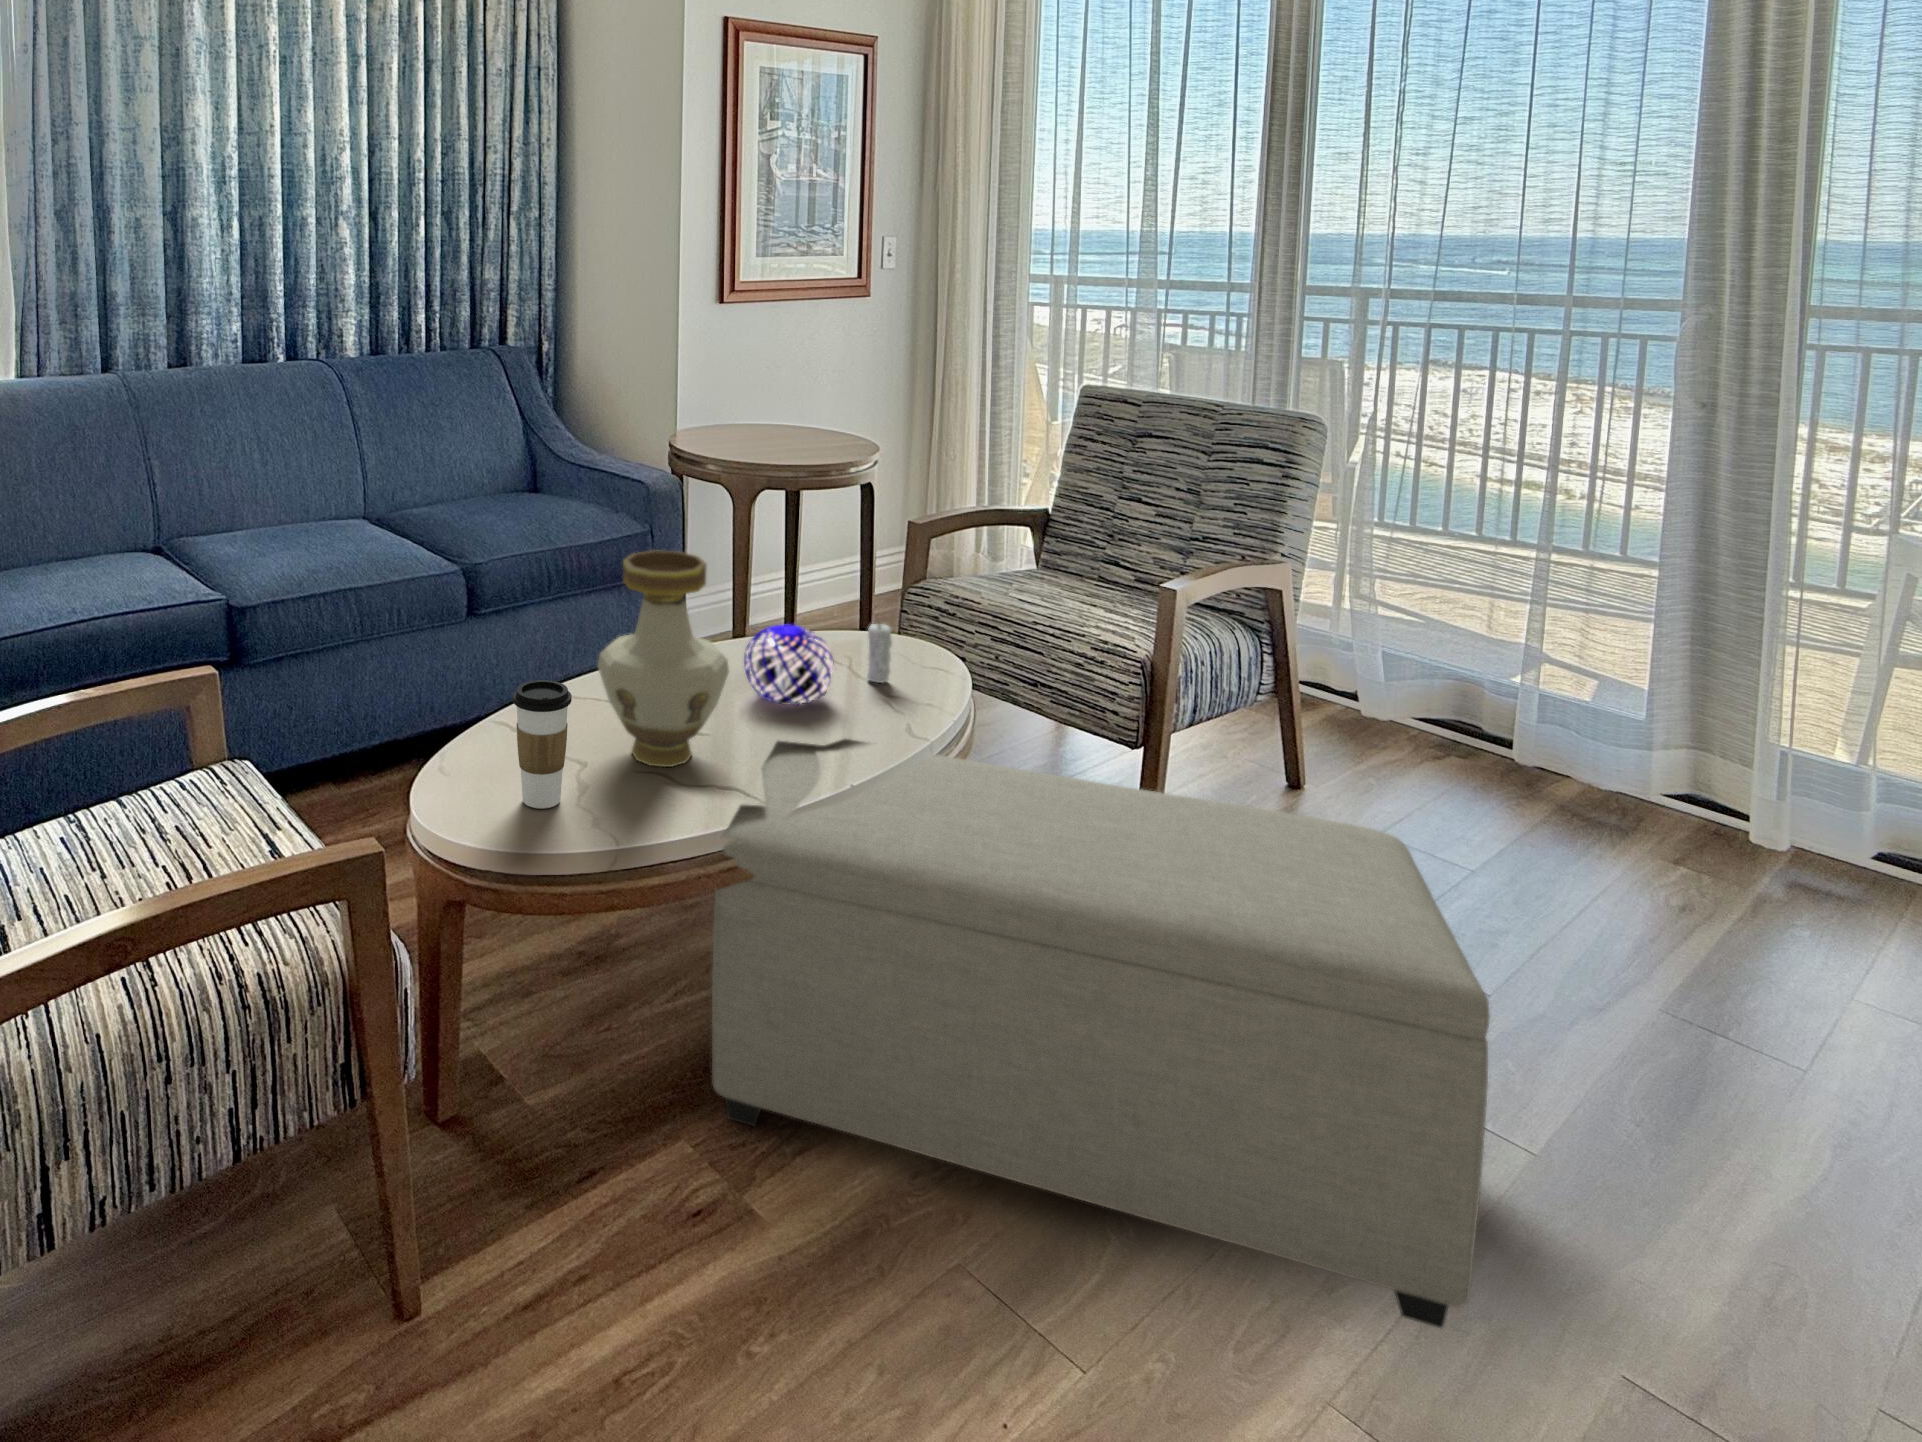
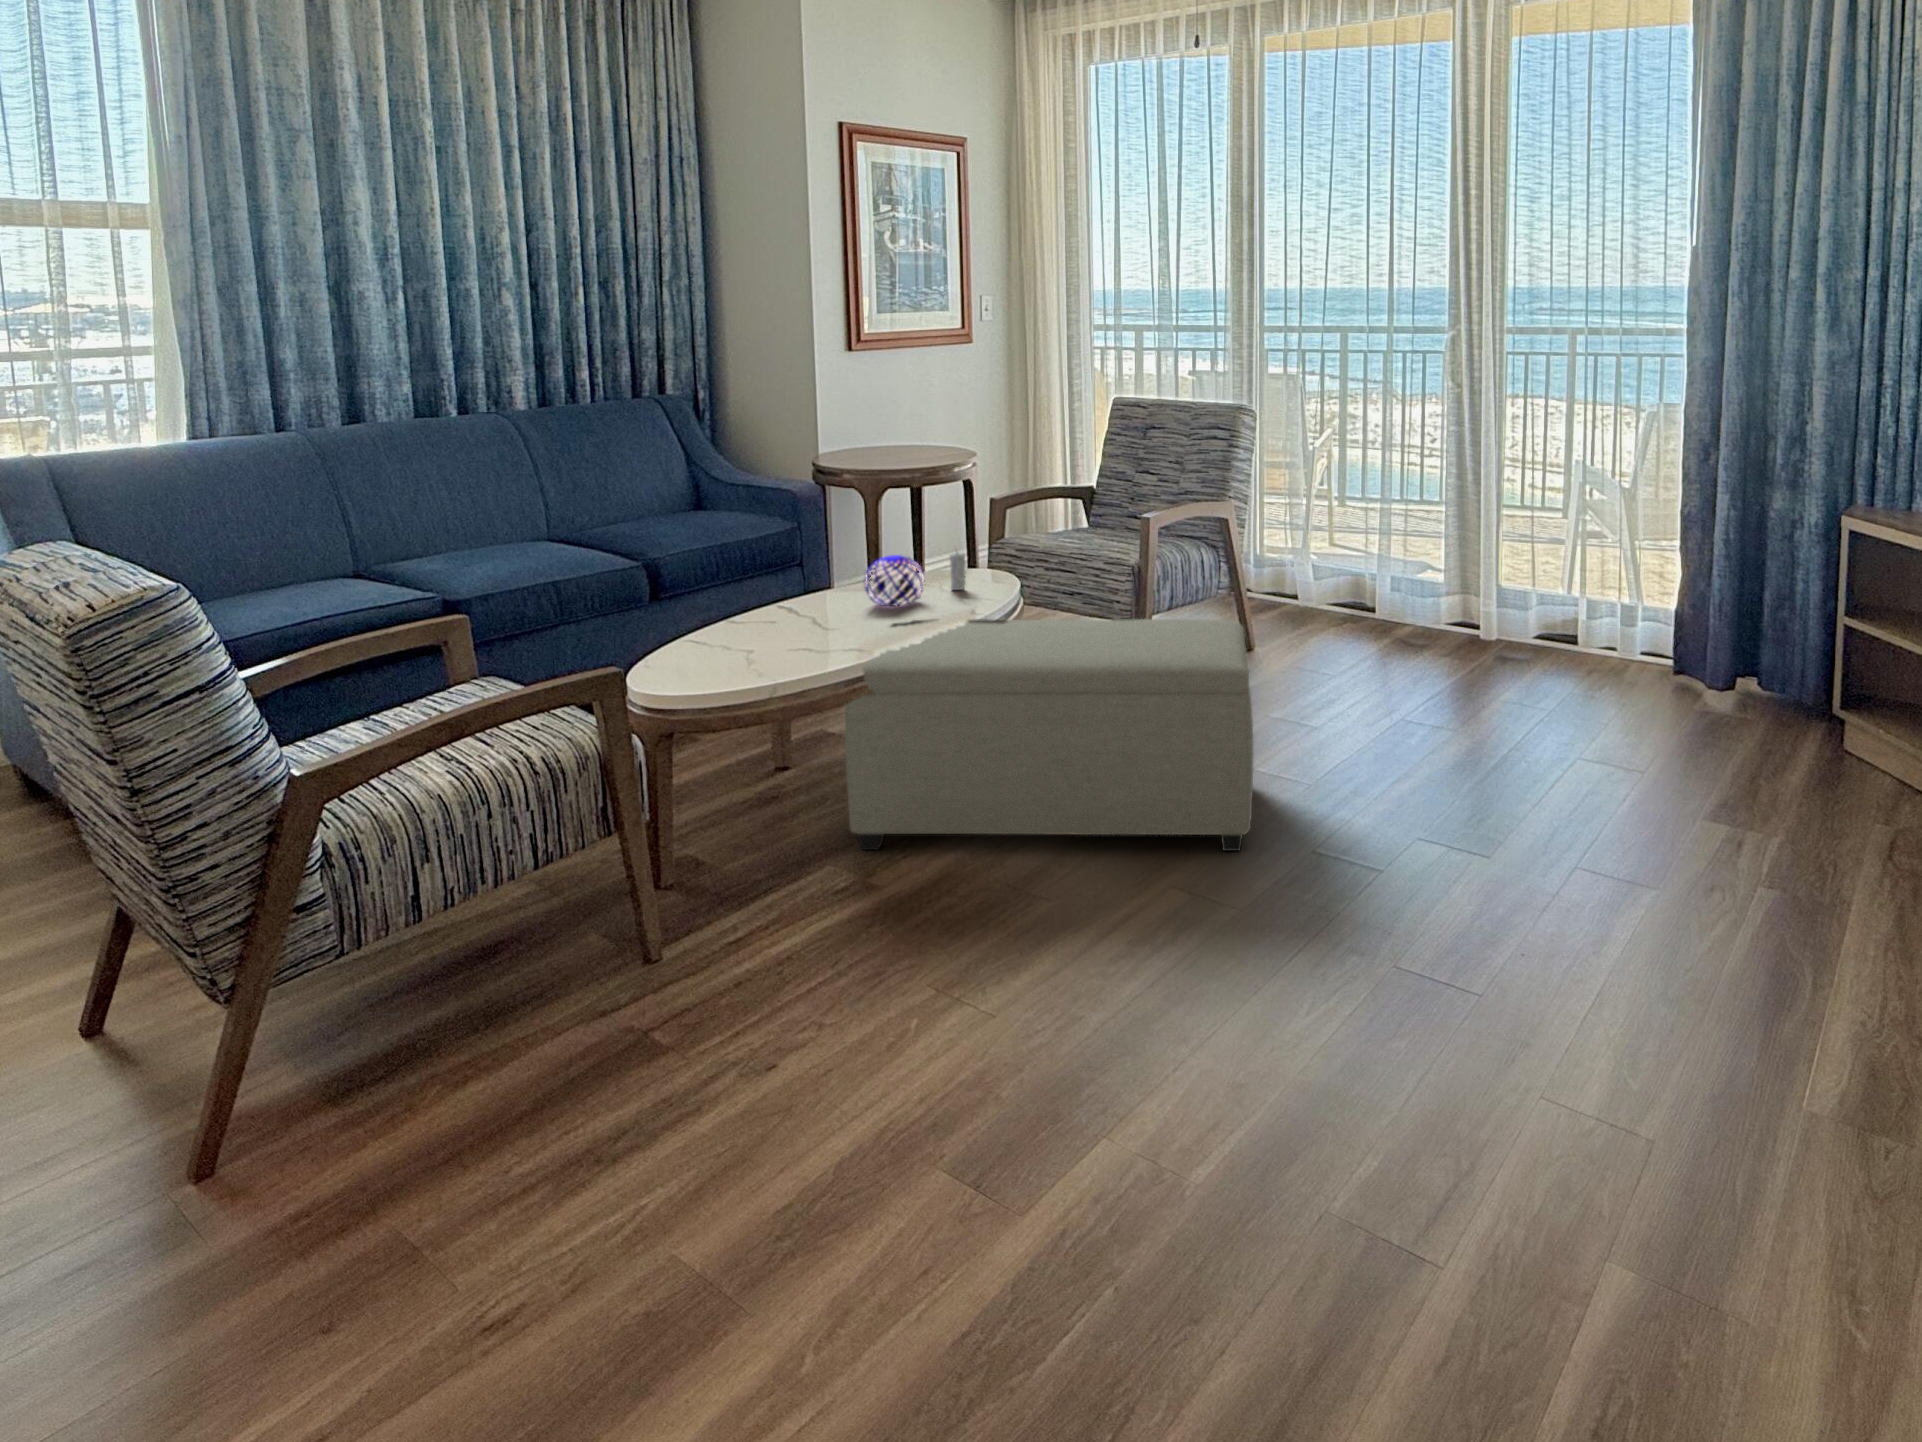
vase: present [598,550,729,767] -> none [758,504,850,643]
coffee cup: present [513,680,572,809] -> none [700,588,741,669]

